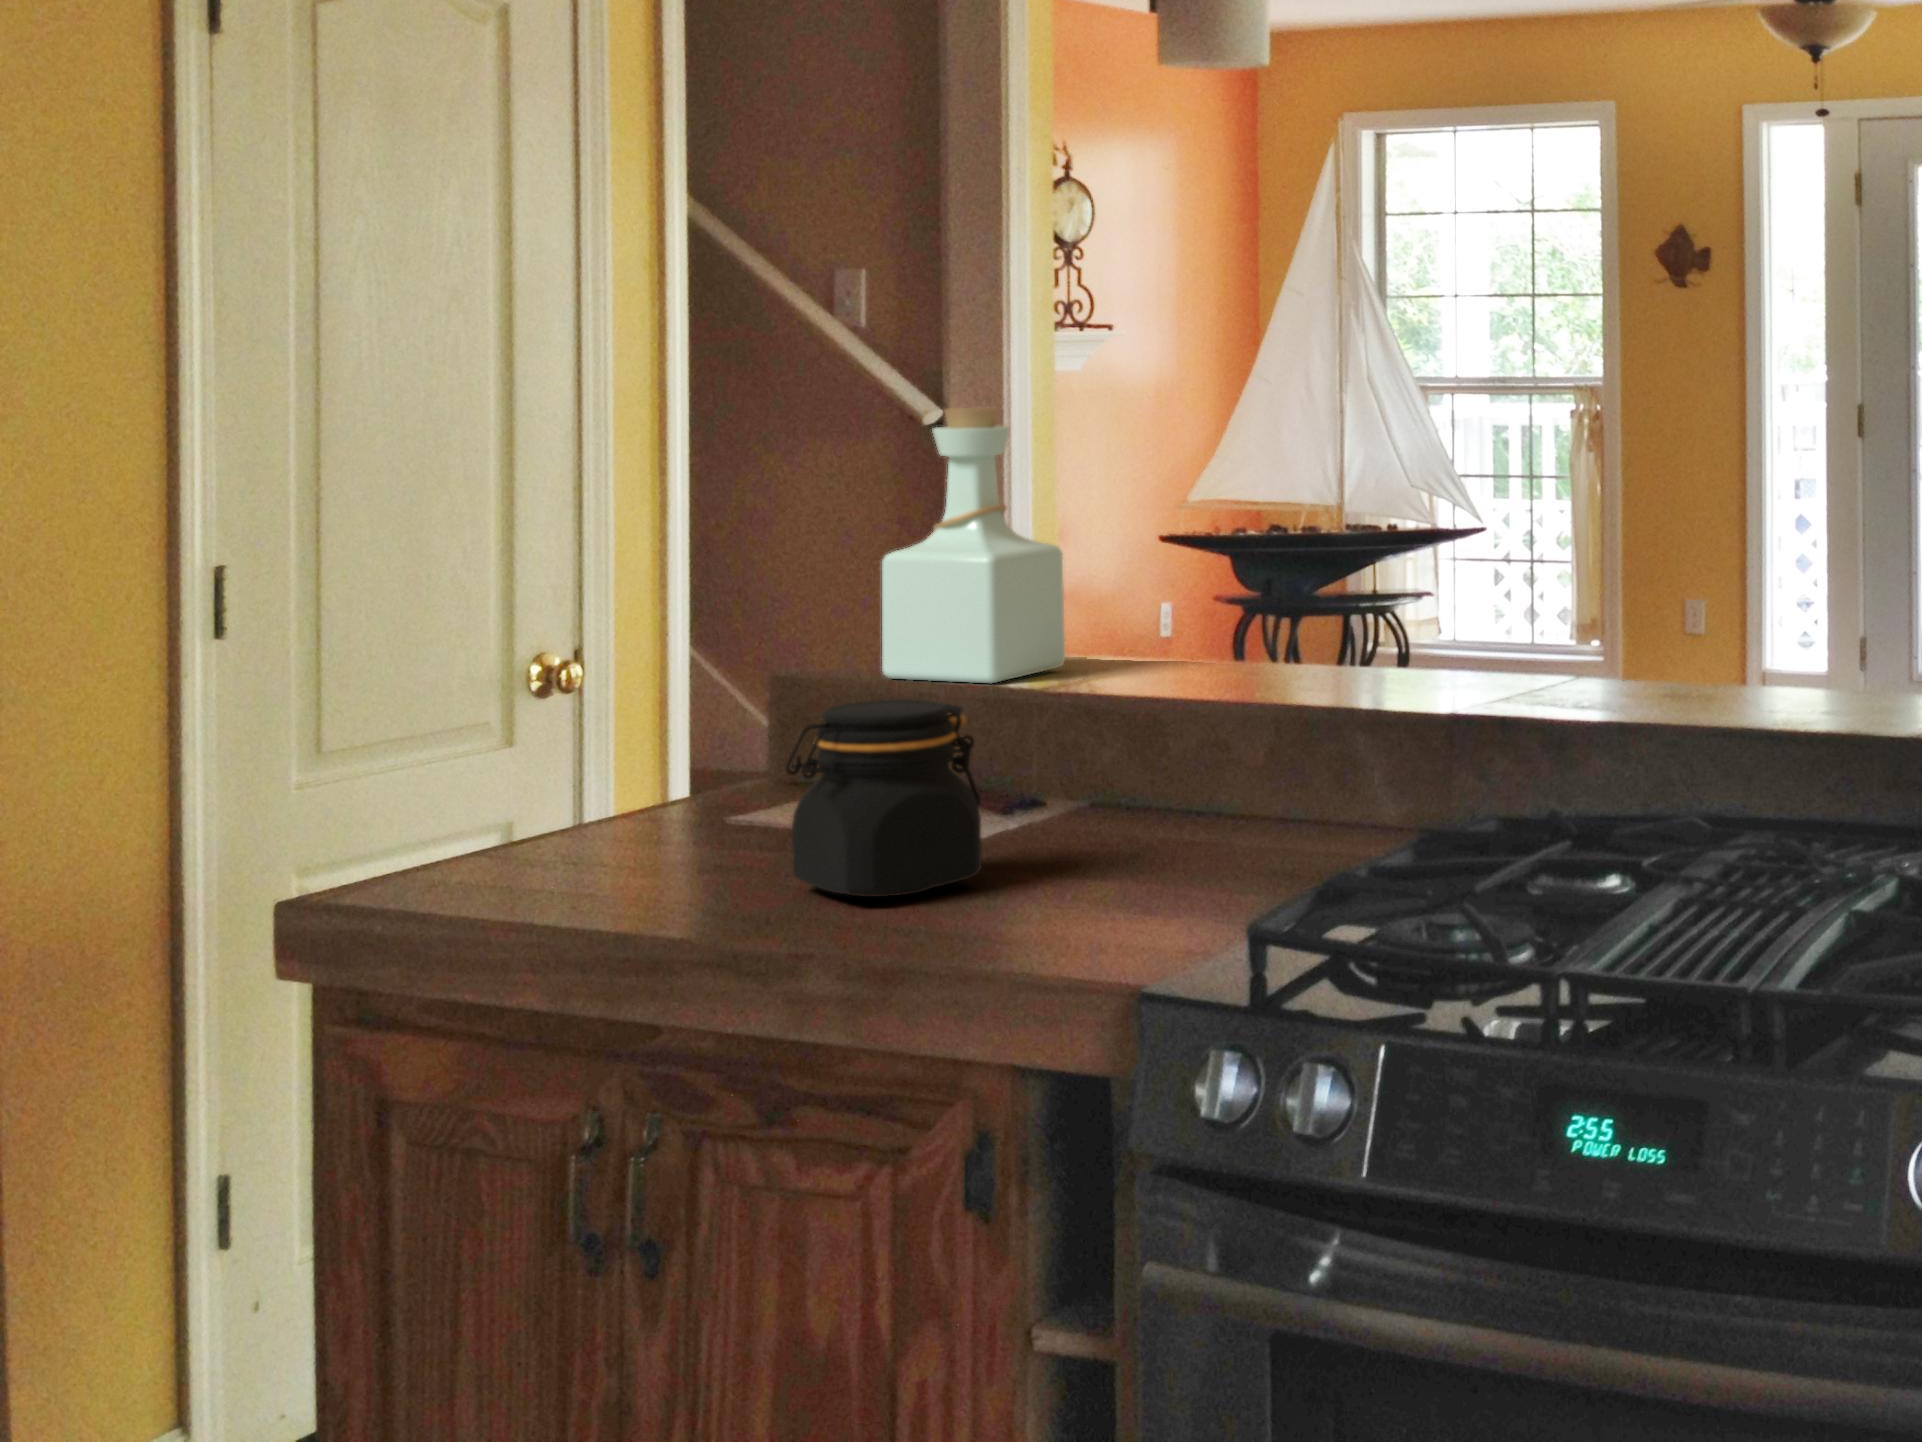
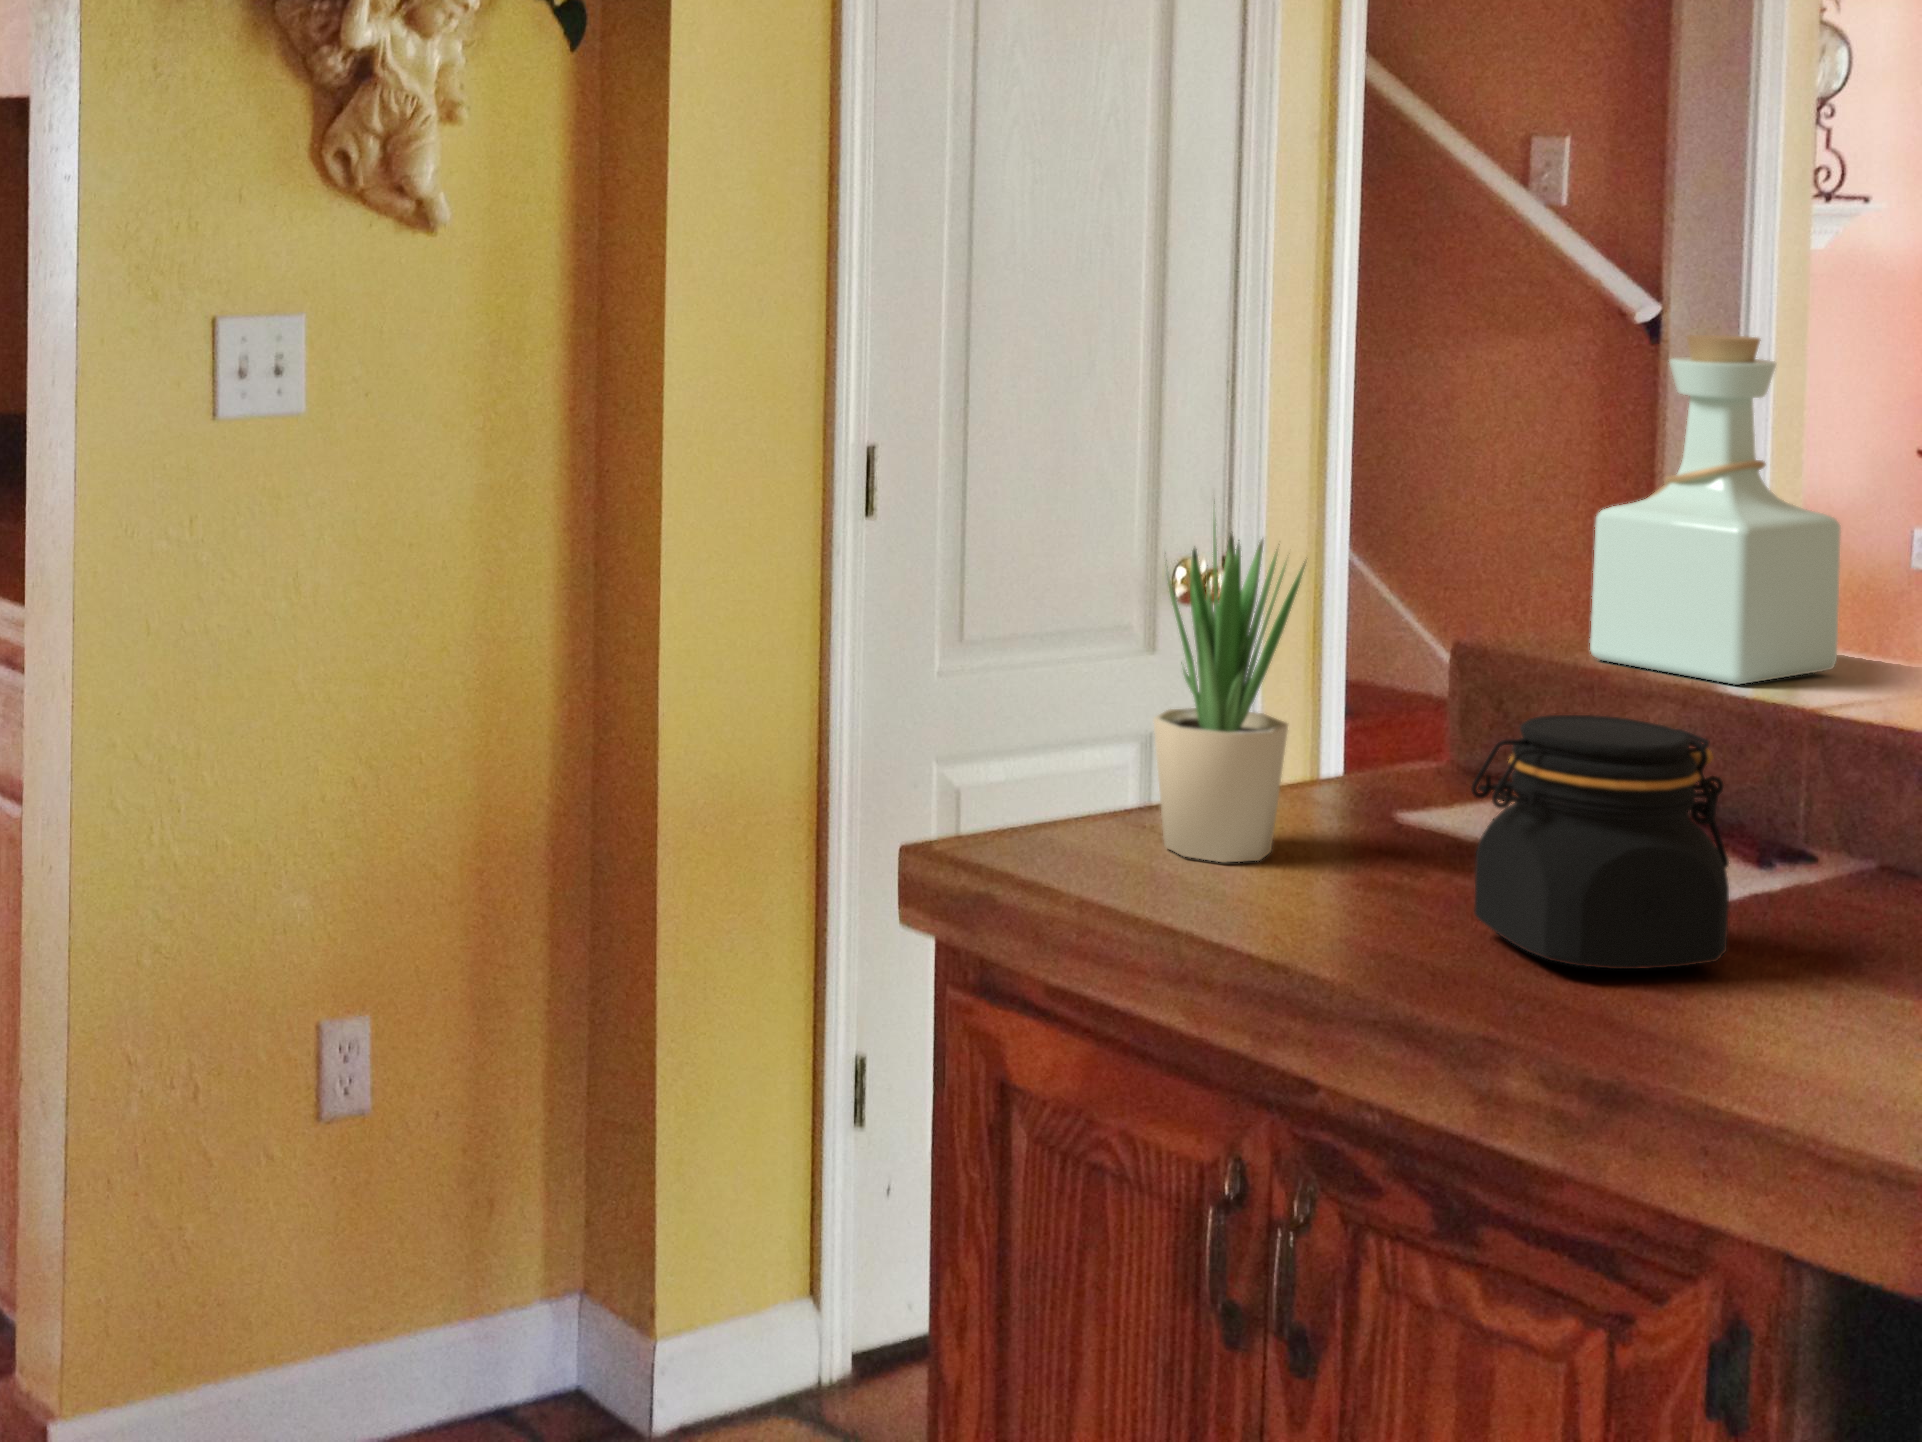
potted plant: none [517,548,647,875] -> present [1153,503,1305,862]

